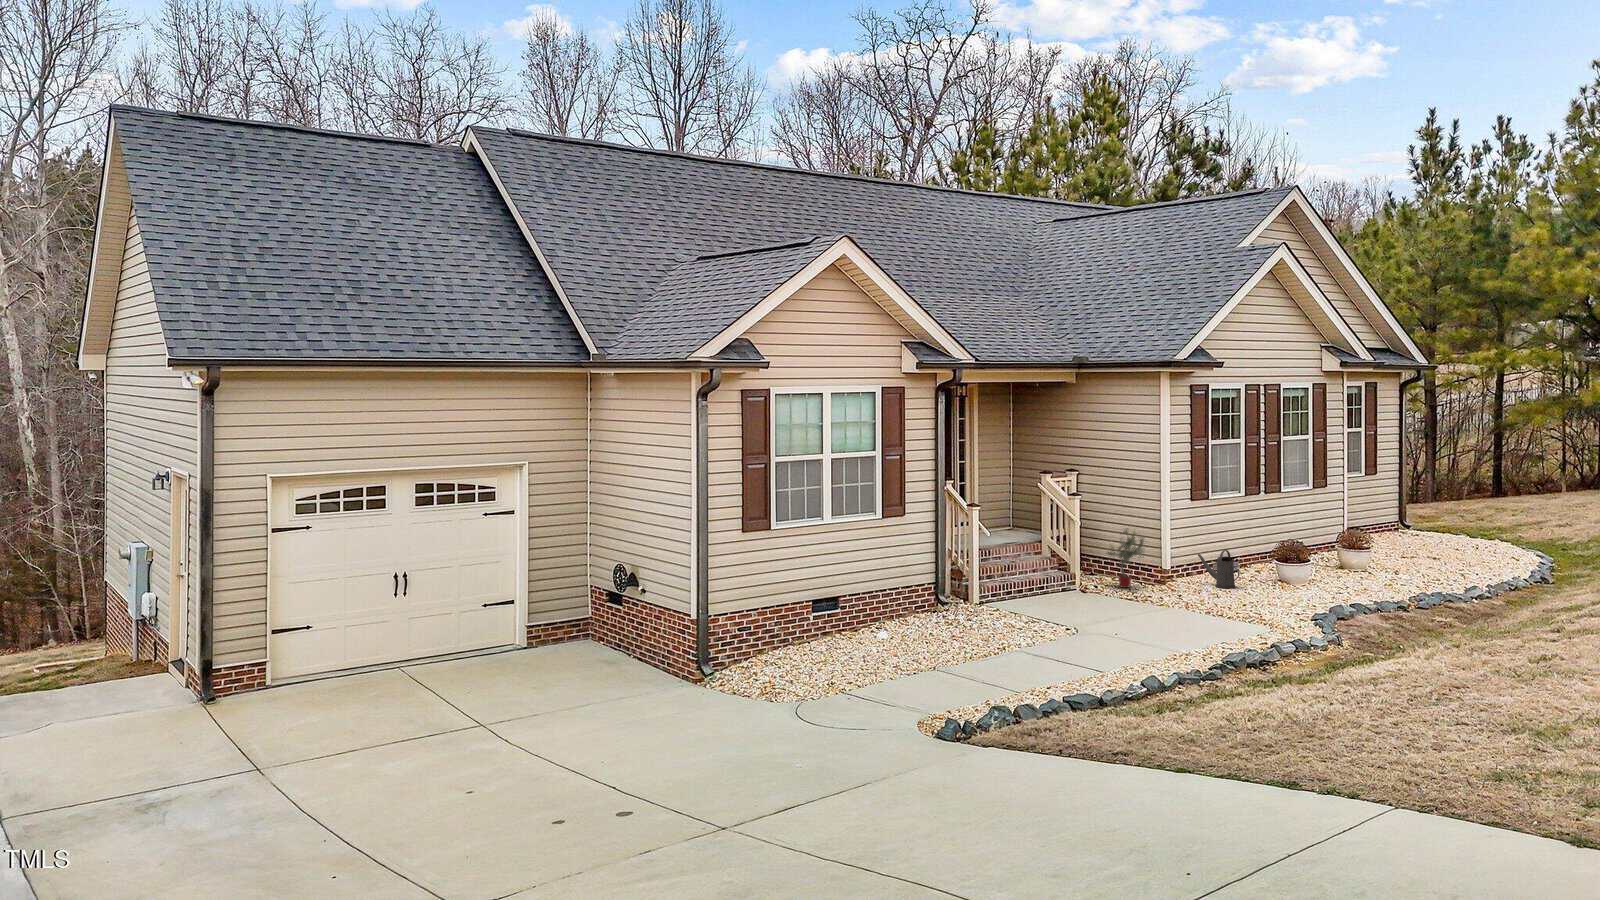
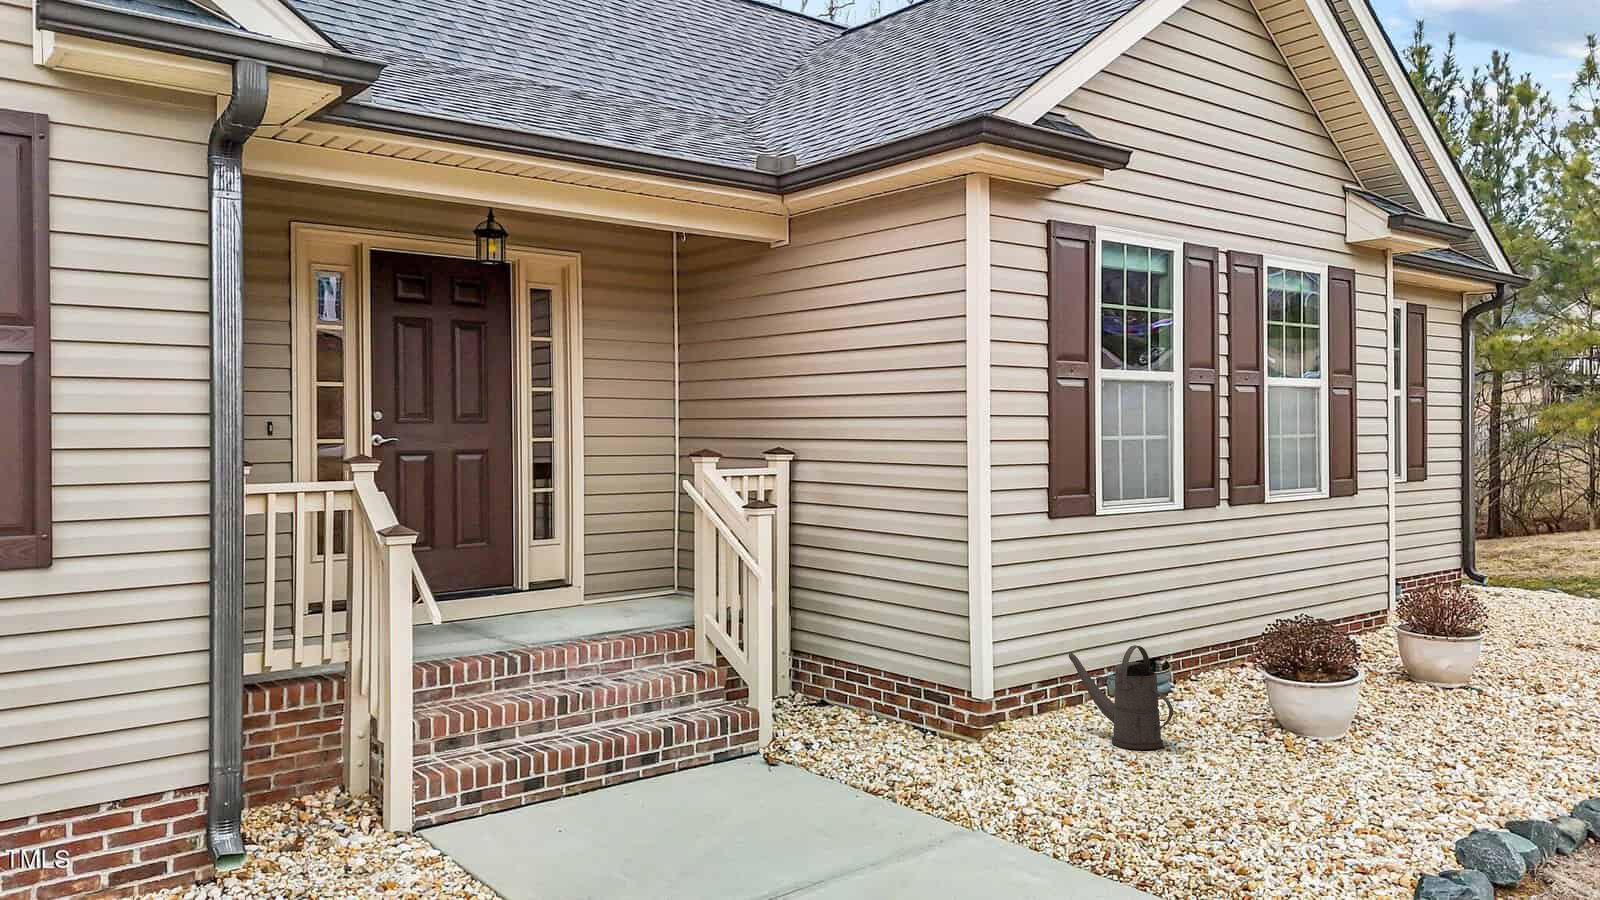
potted tree: present [1108,528,1145,588] -> none [835,587,931,748]

